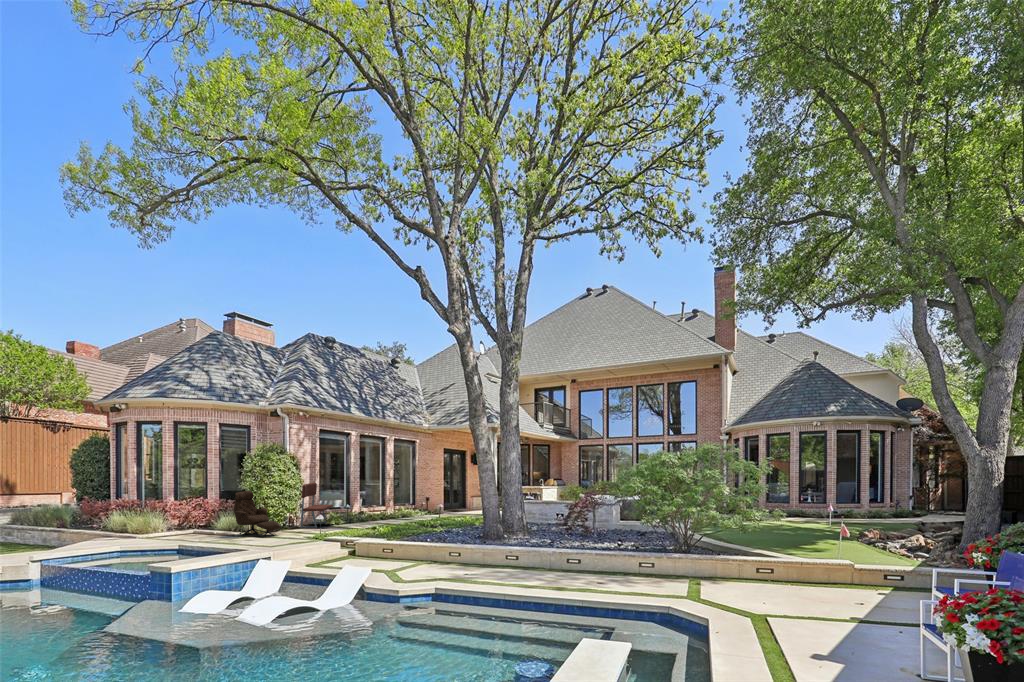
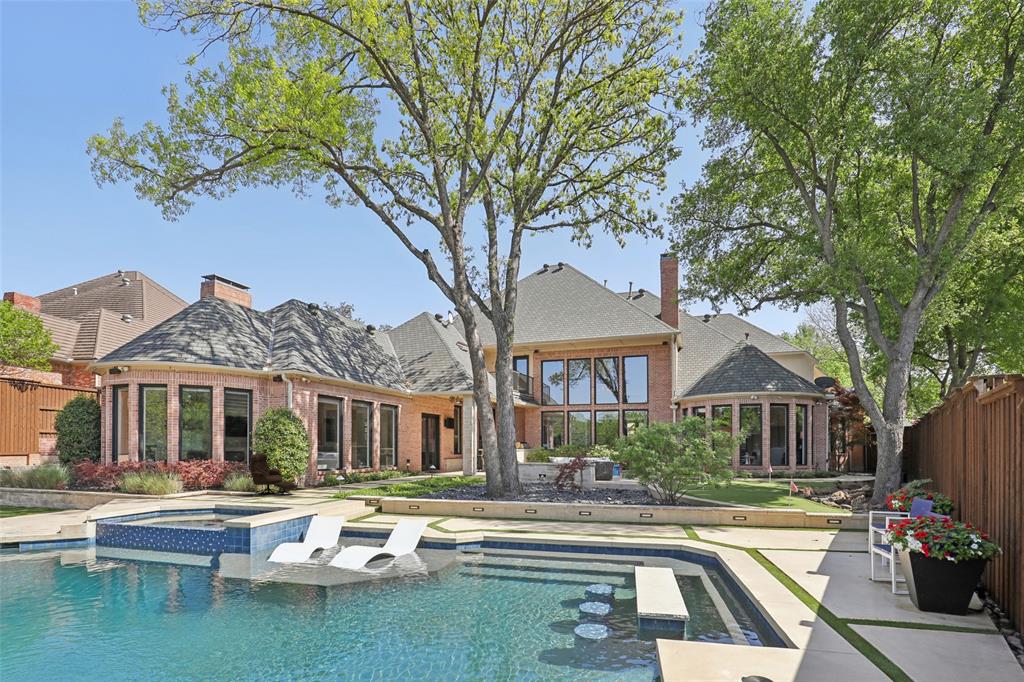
bench: present [300,483,333,528] -> none [305,445,332,488]

